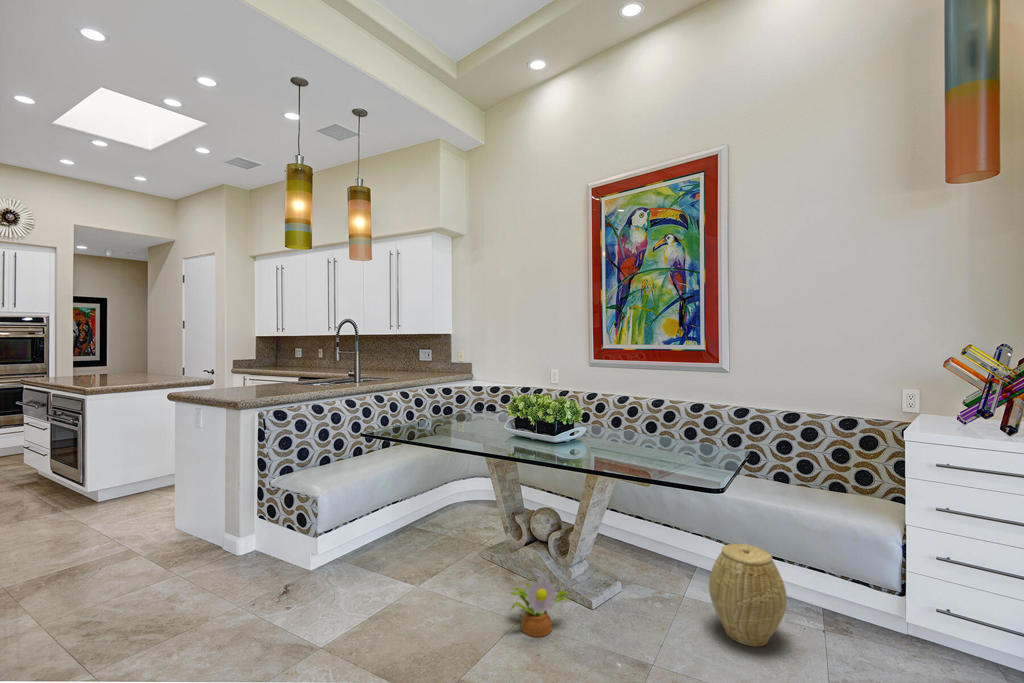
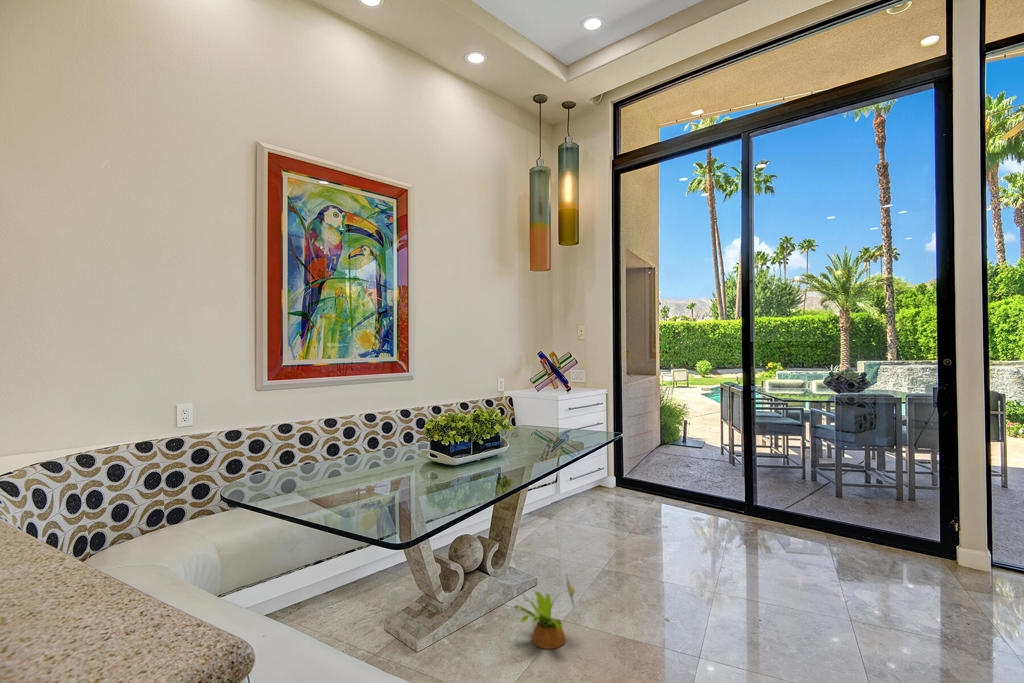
woven basket: present [709,543,787,646] -> none [537,492,587,562]

